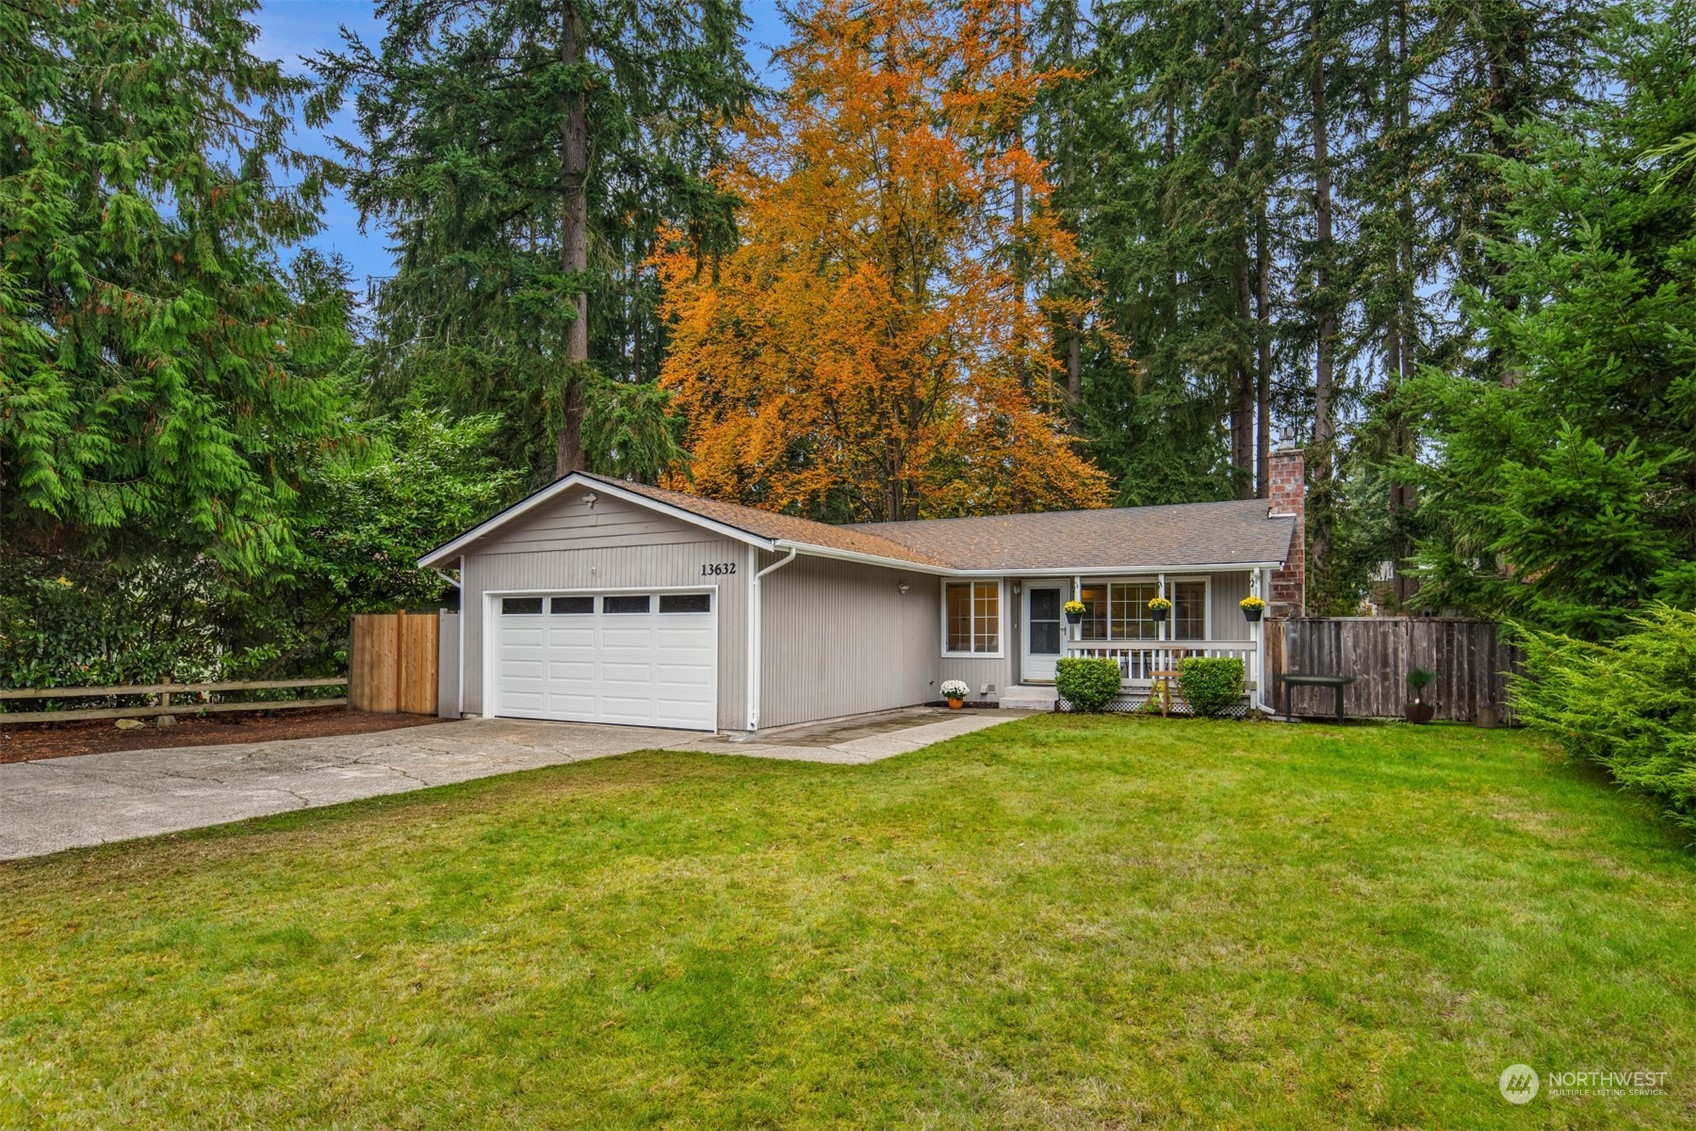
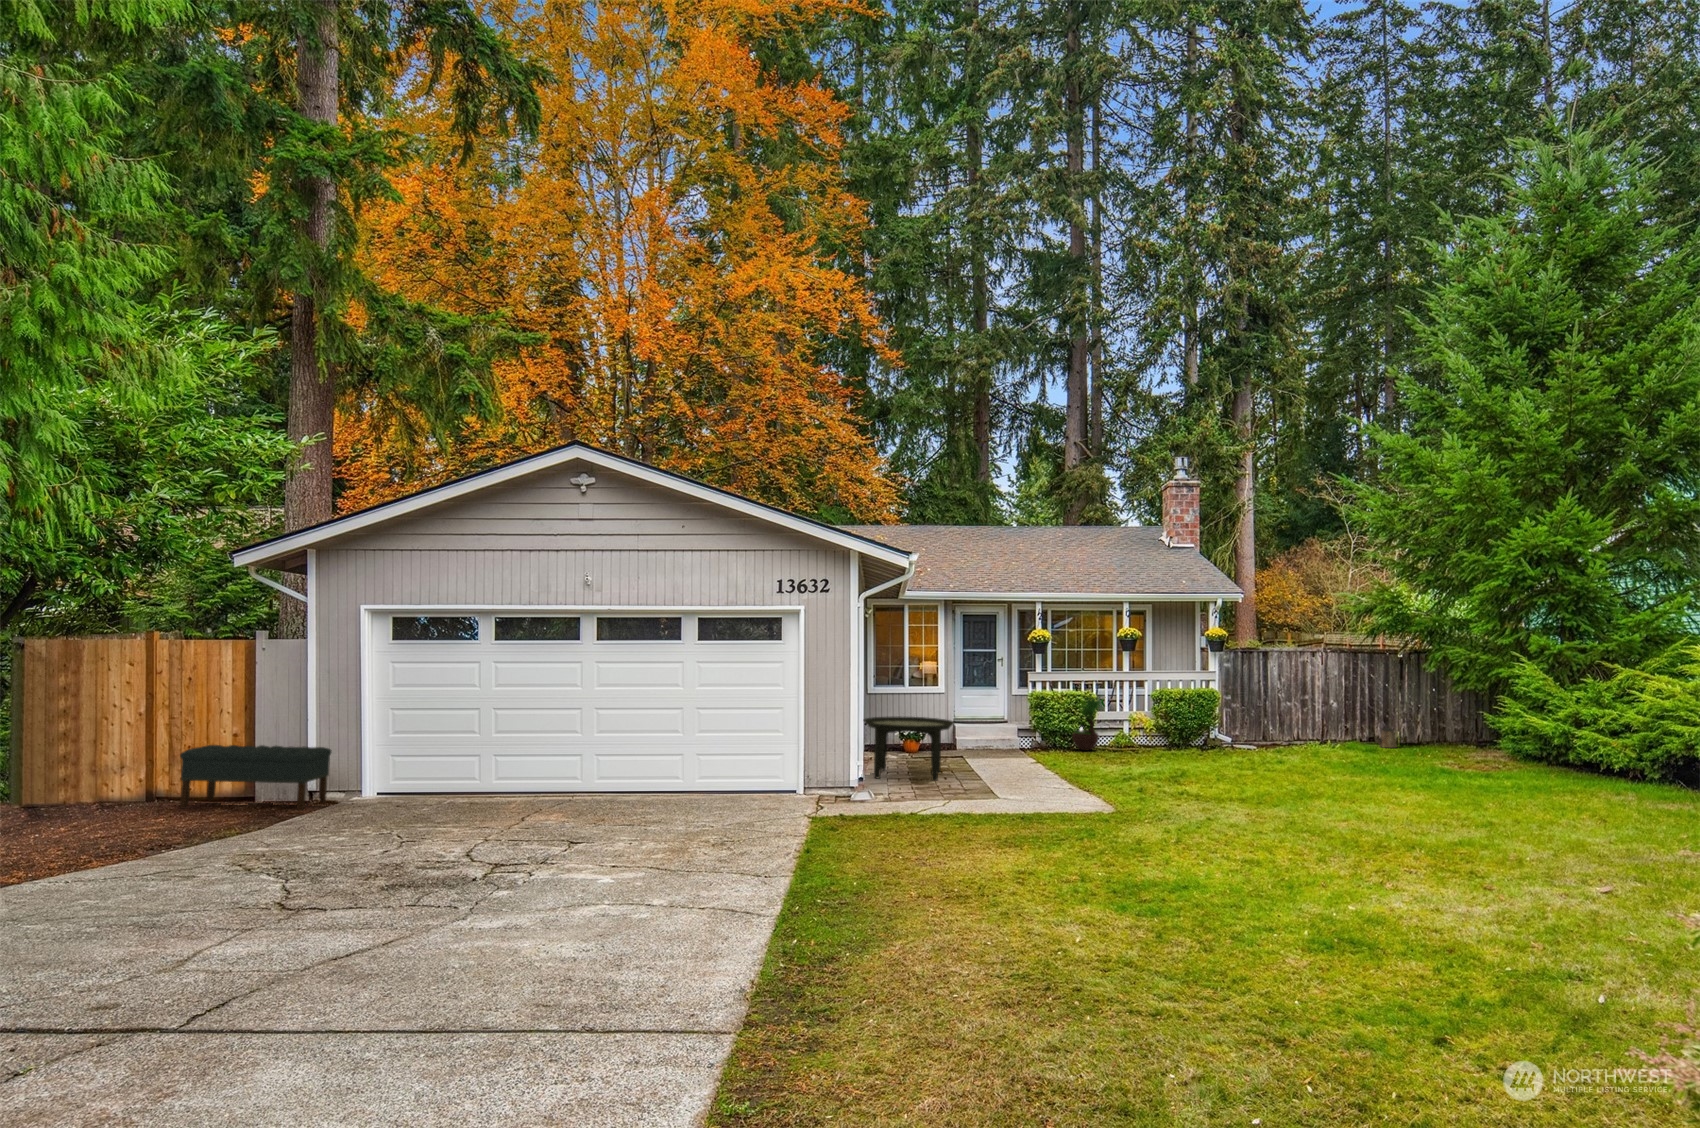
chair: present [1142,646,1192,718] -> none [1114,678,1164,753]
potted tree: present [1404,667,1436,723] -> present [1072,695,1103,750]
round table: present [1273,674,1356,726] -> present [864,717,954,781]
bench: none [395,678,470,719] -> present [180,745,332,811]

